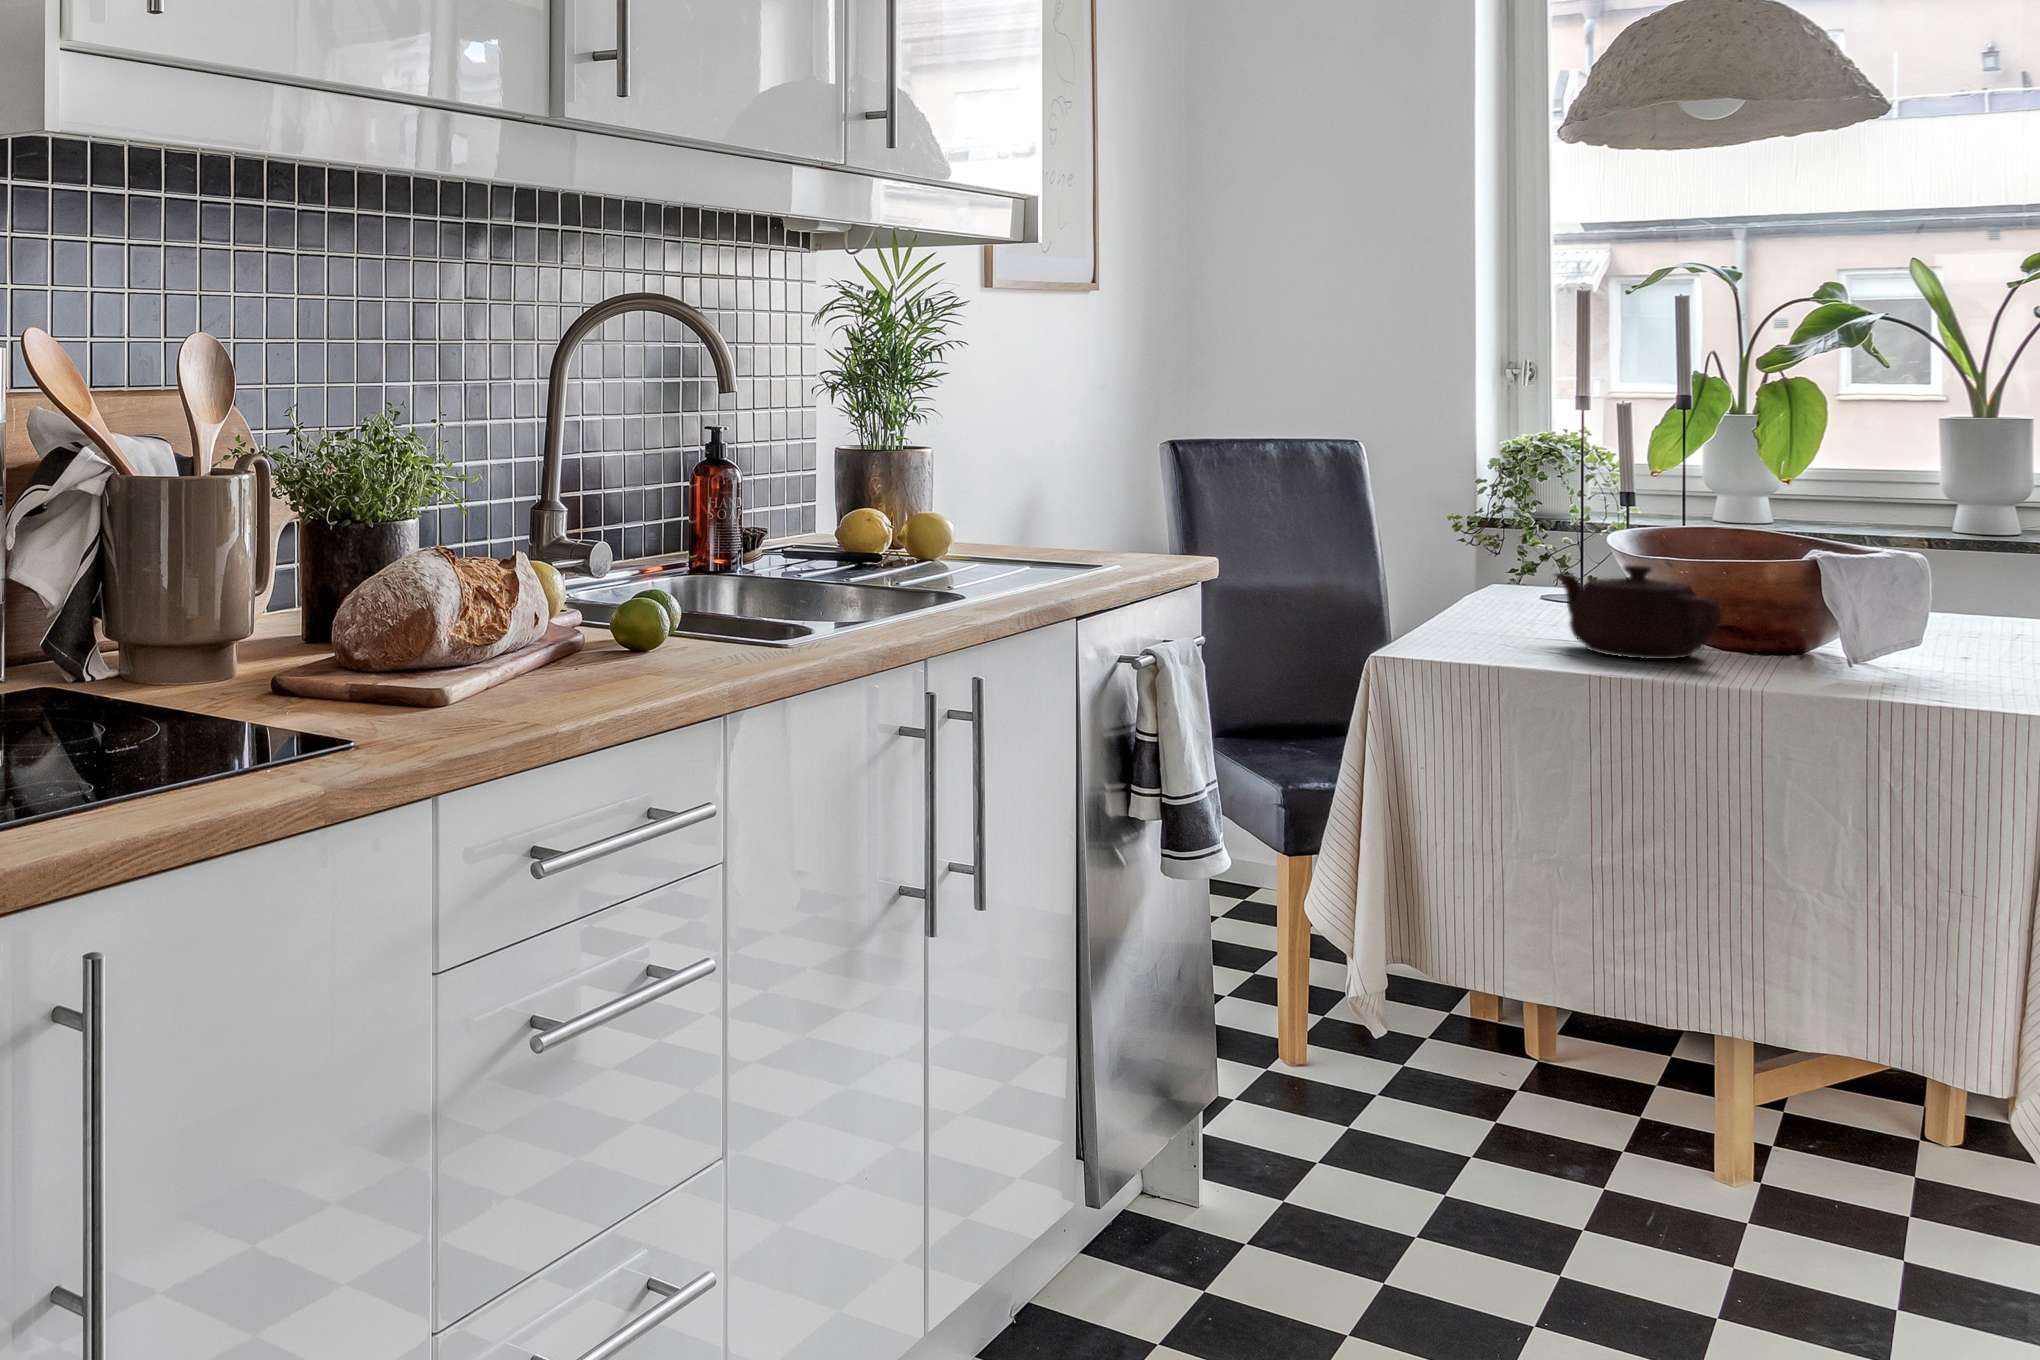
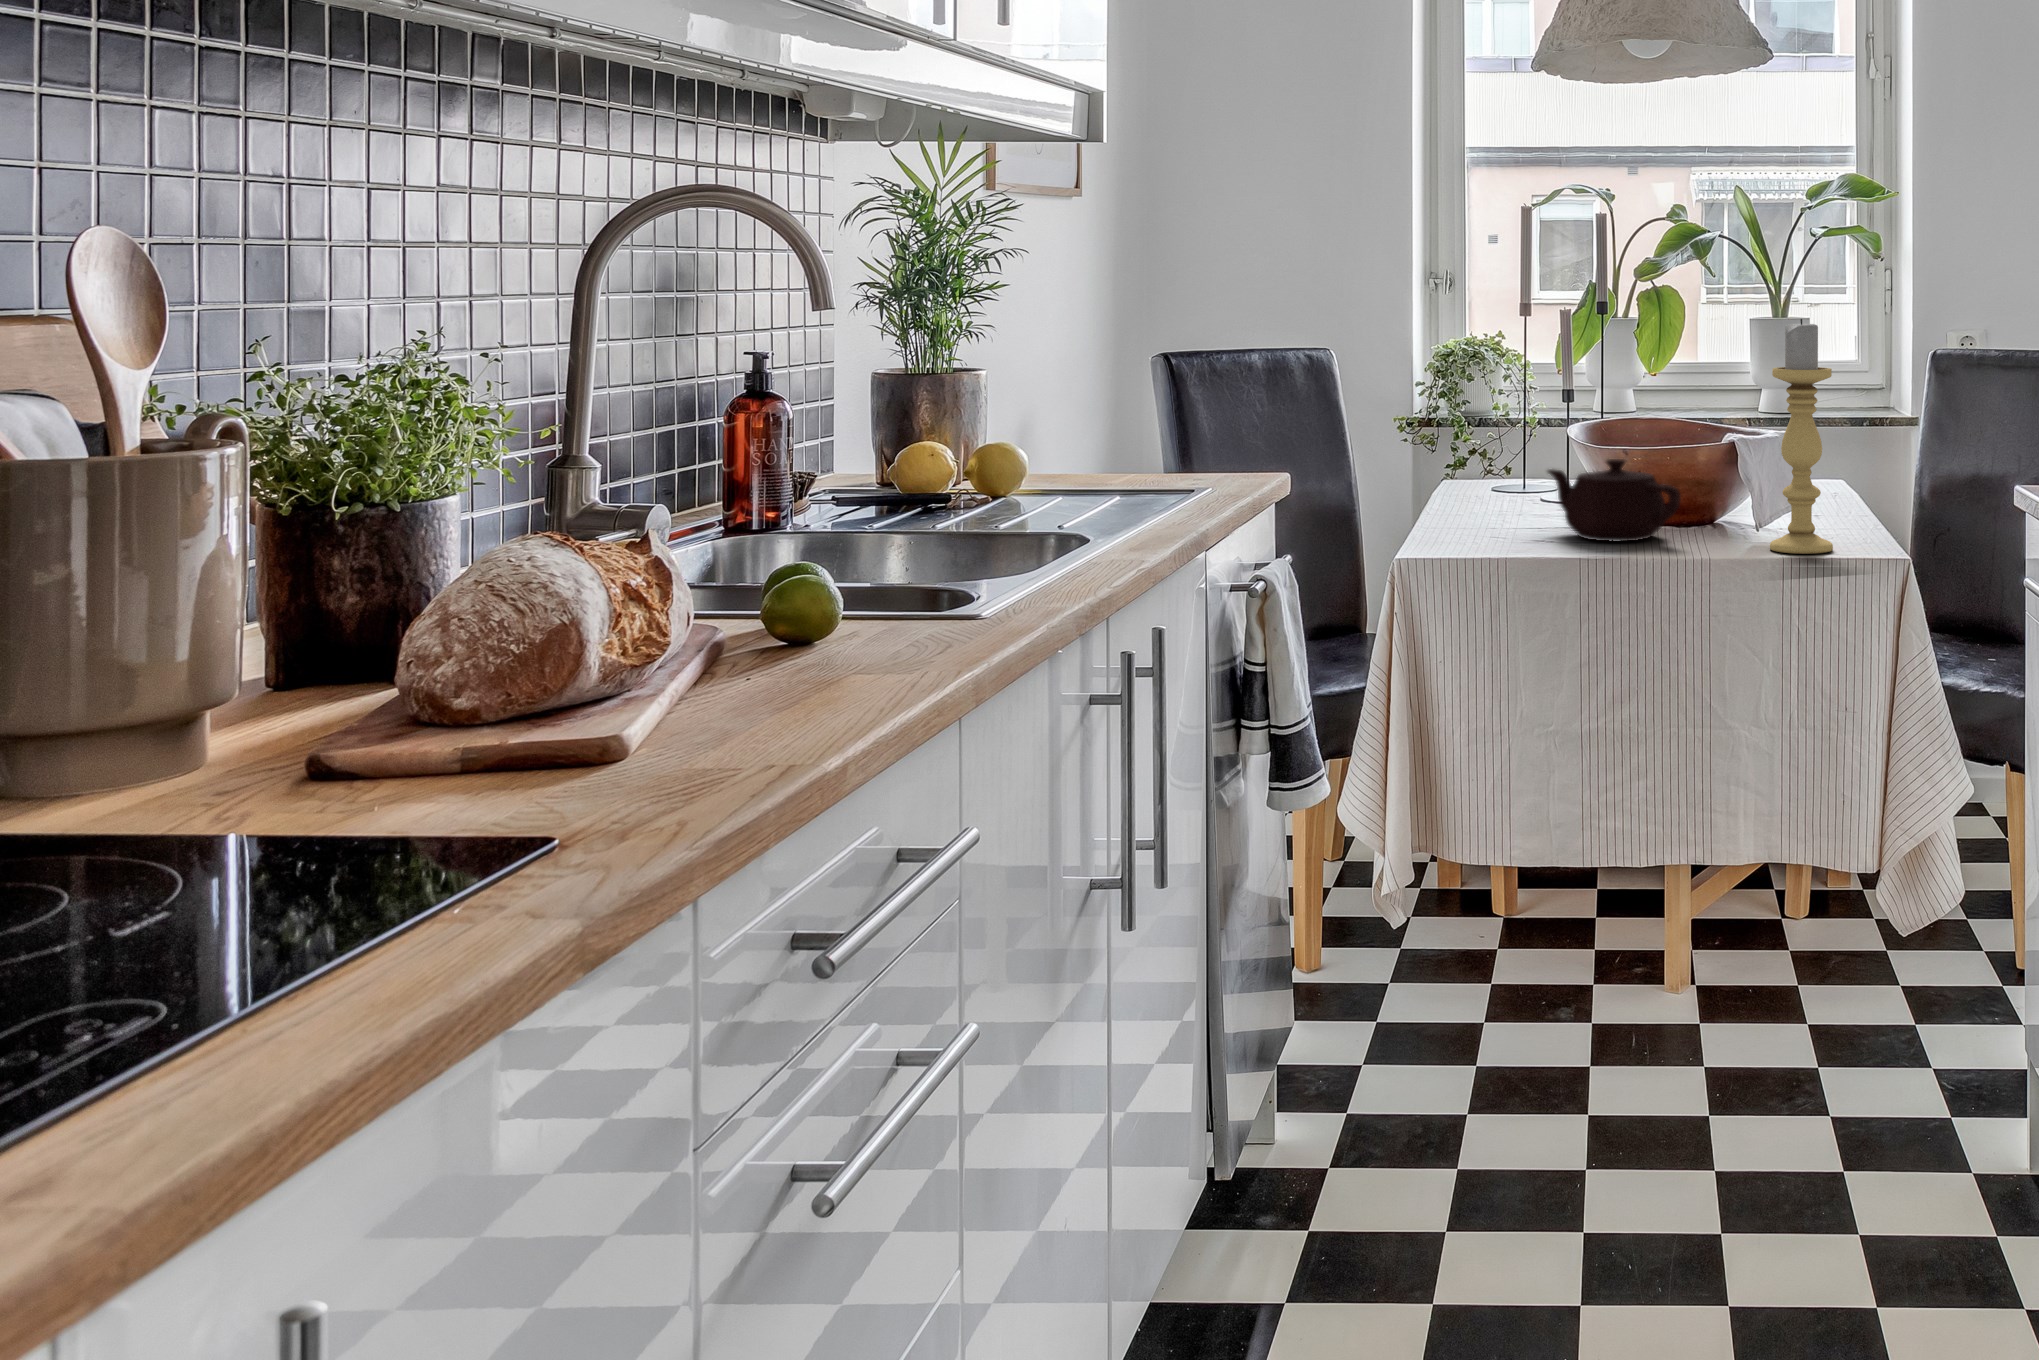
candle holder: none [1849,407,1949,695] -> present [1770,319,1833,554]

